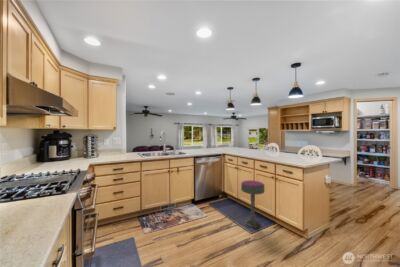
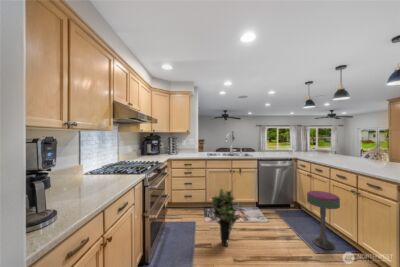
potted plant: none [158,191,189,254] -> present [212,189,239,245]

